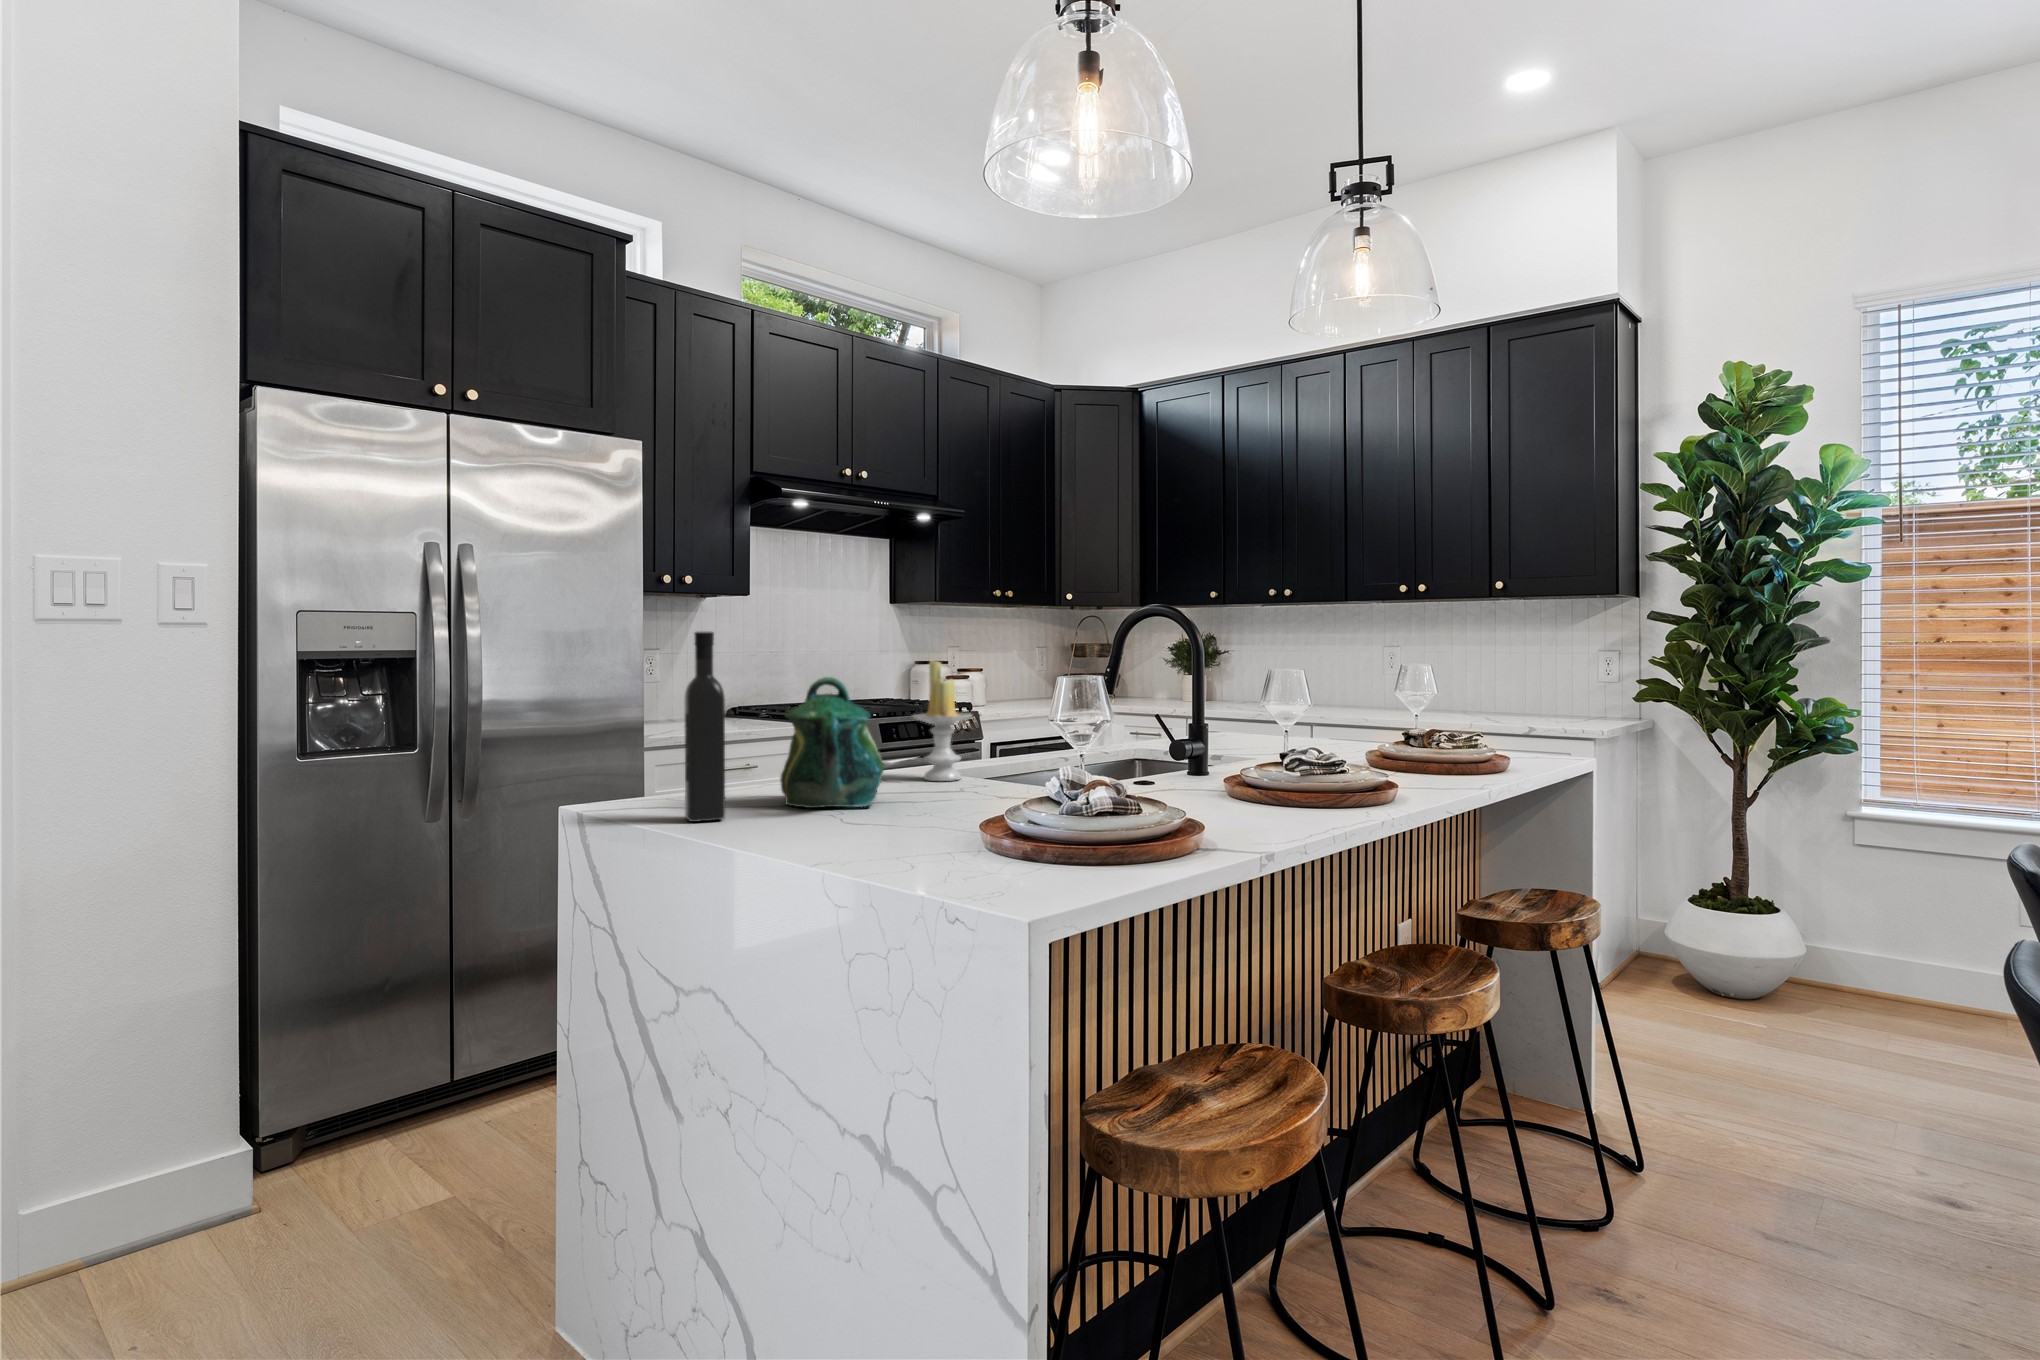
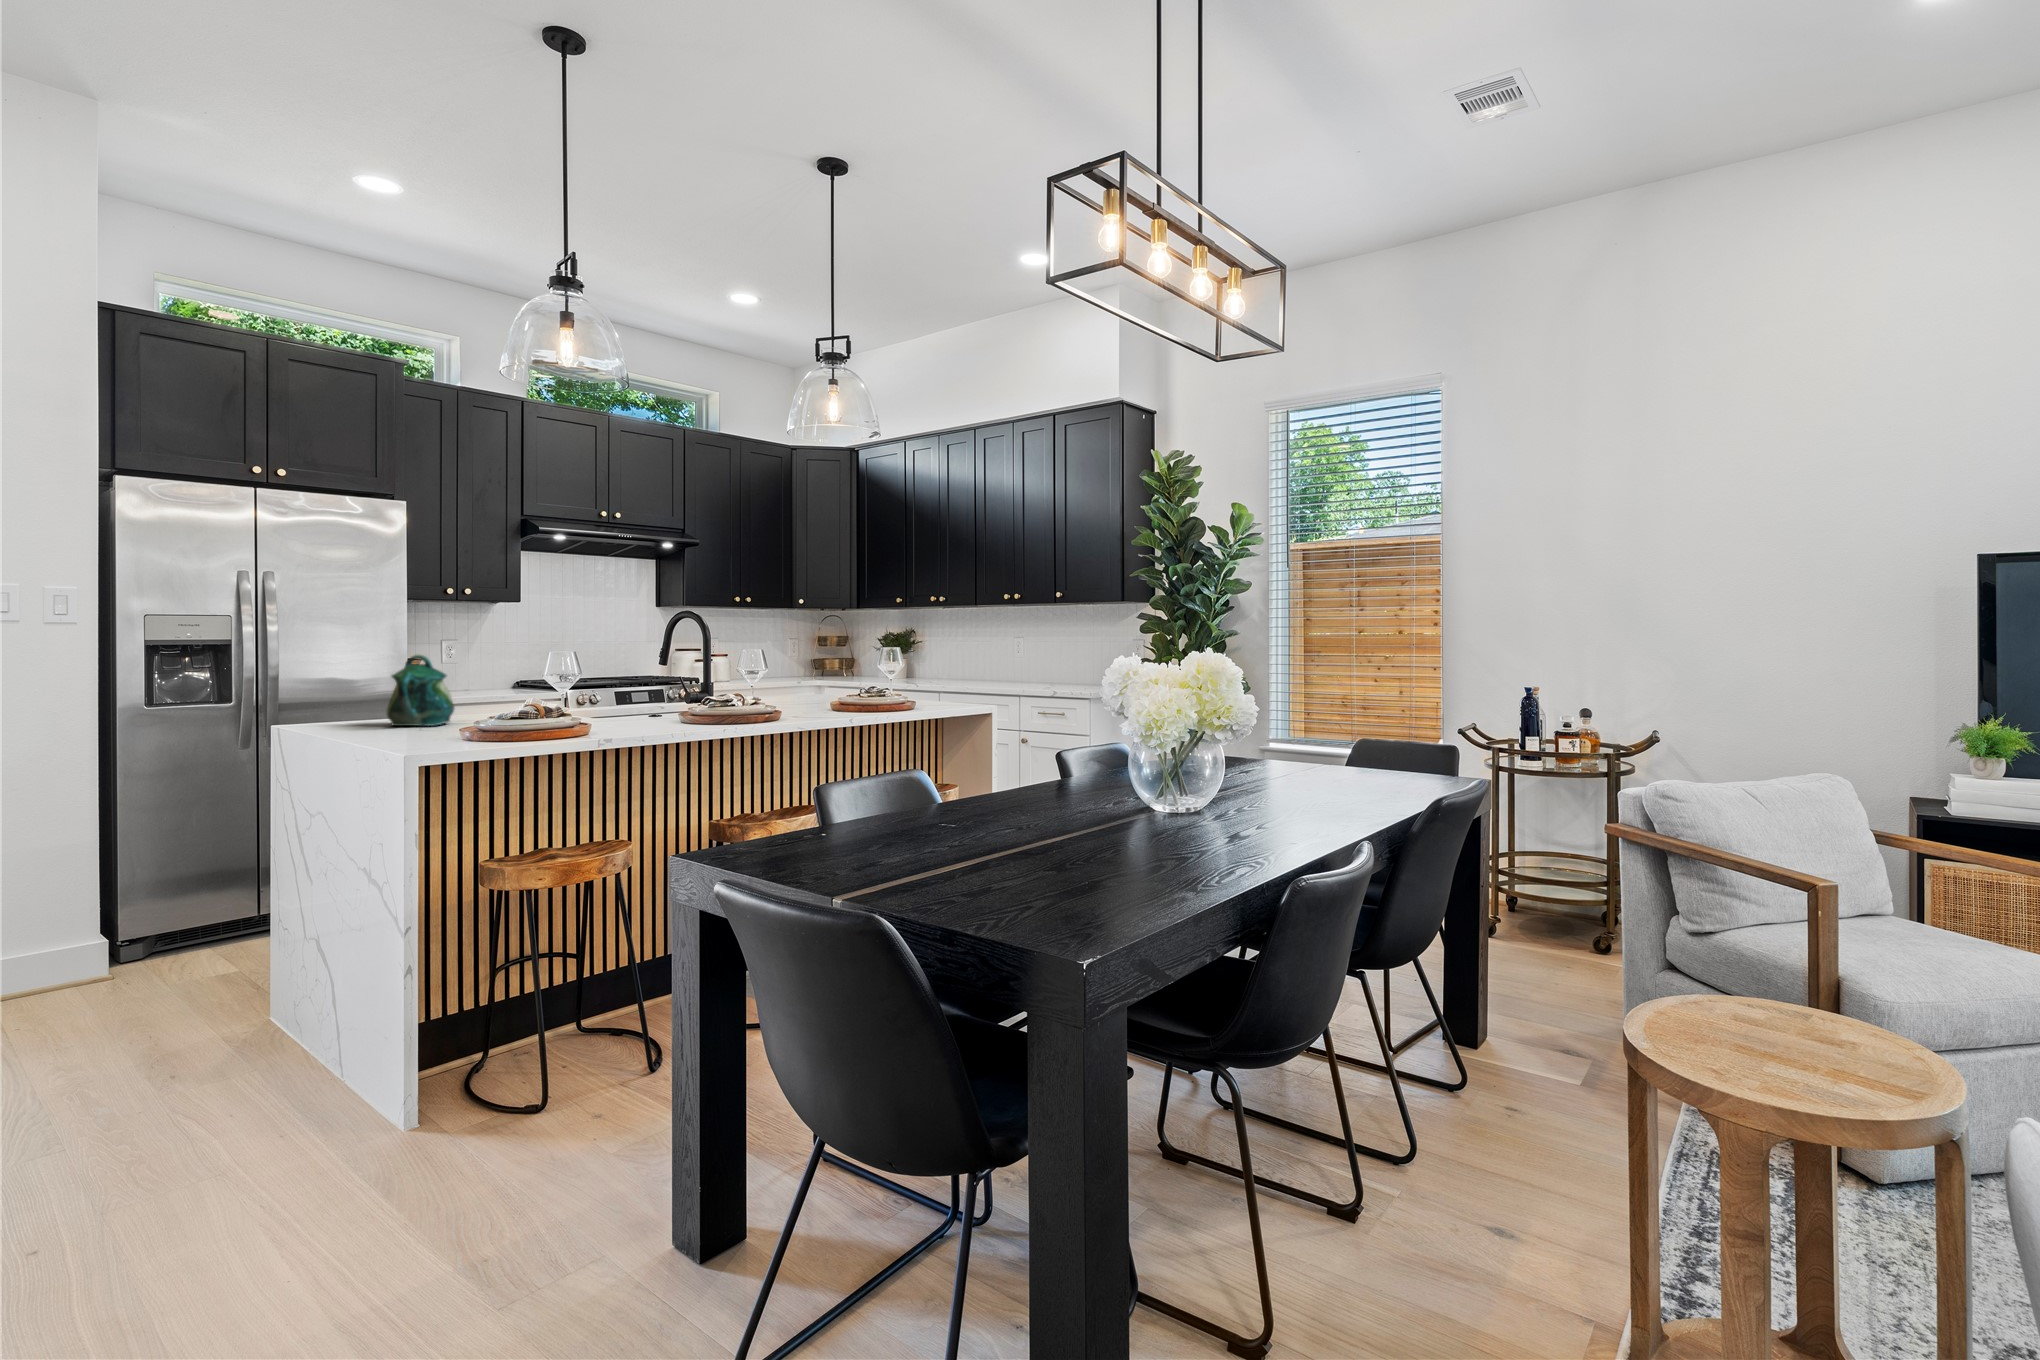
wine bottle: present [684,632,725,822] -> none [312,630,338,731]
candle: present [913,660,972,781] -> none [508,645,549,717]

